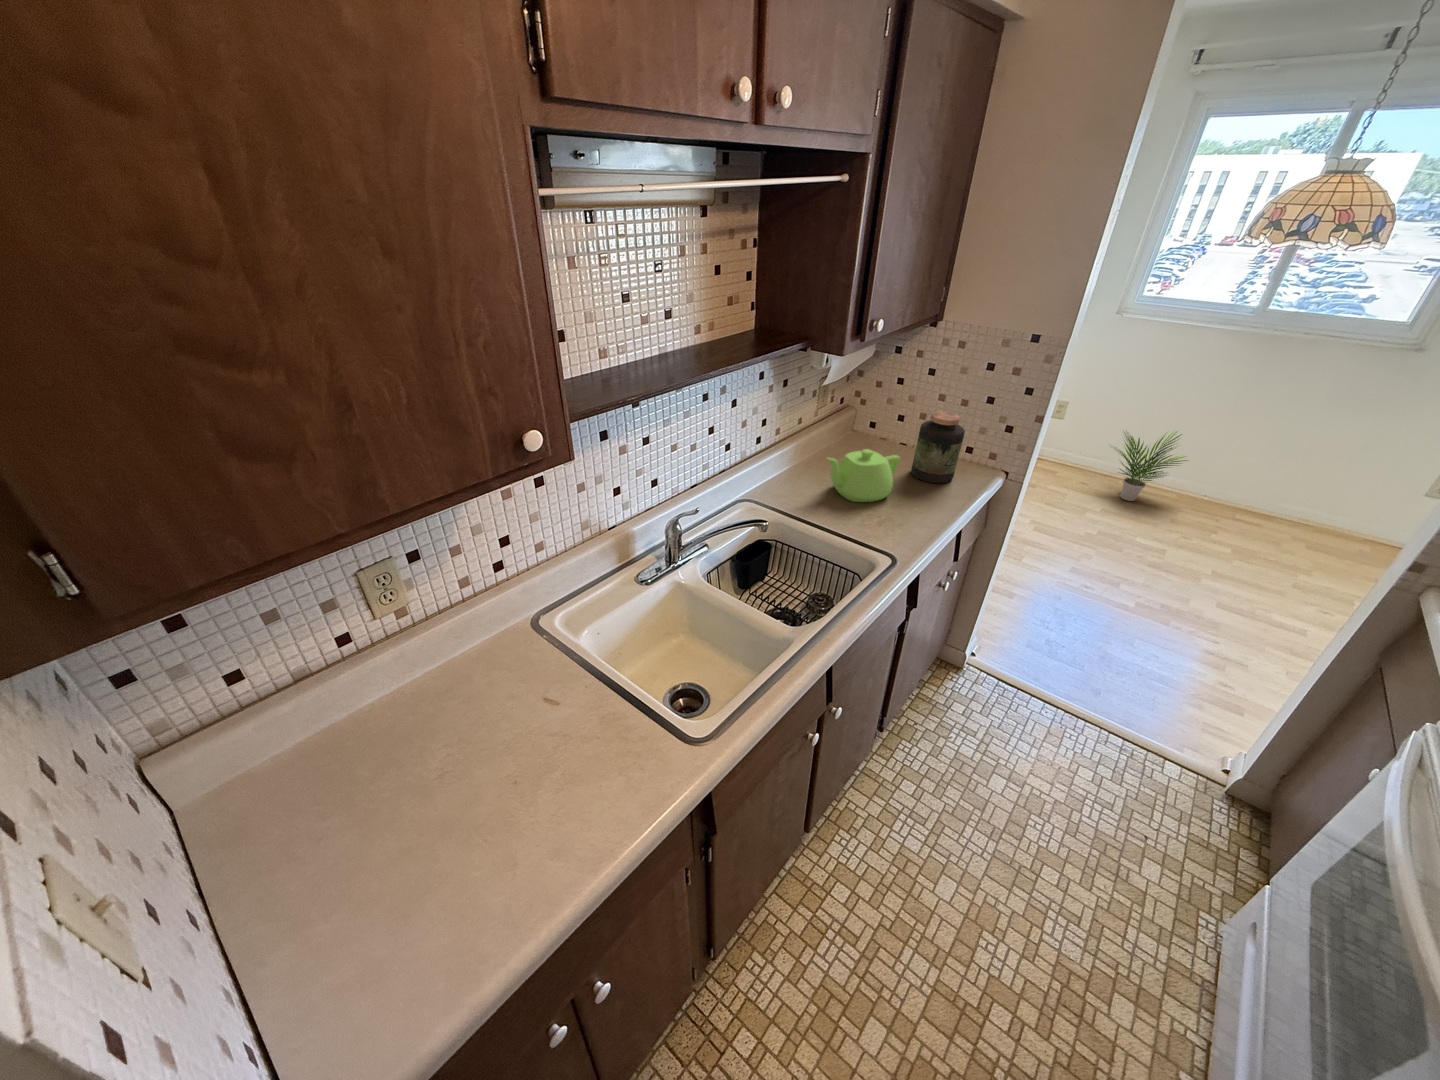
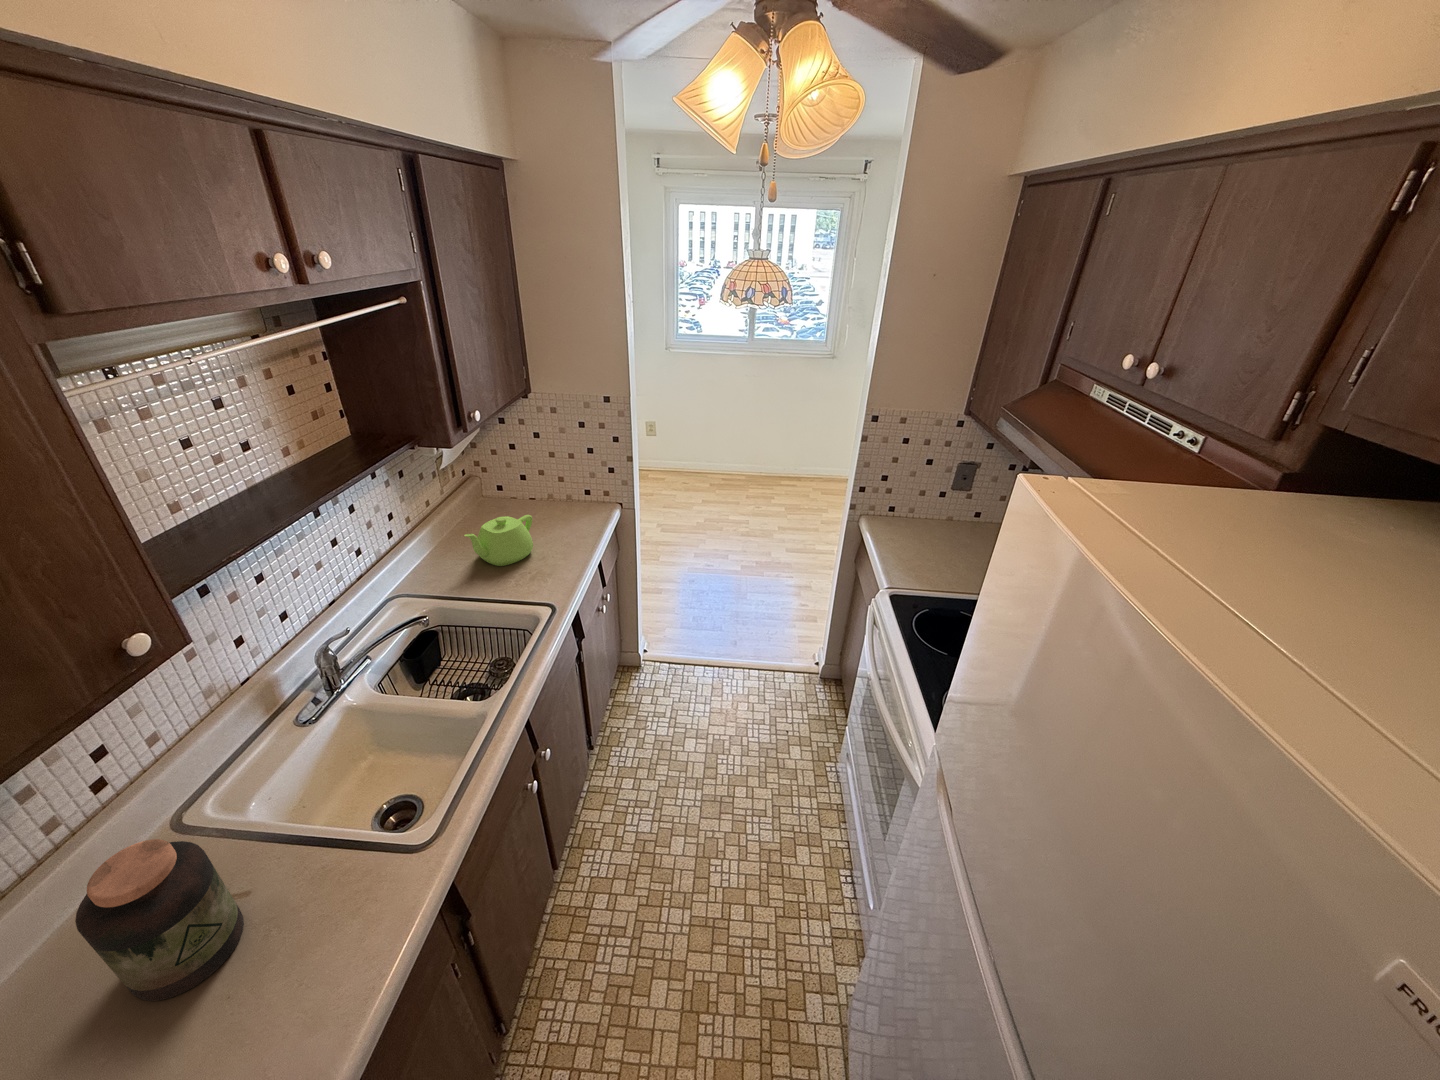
jar: present [911,412,965,483] -> present [75,839,244,1001]
potted plant: present [1115,432,1188,501] -> none [692,427,746,487]

